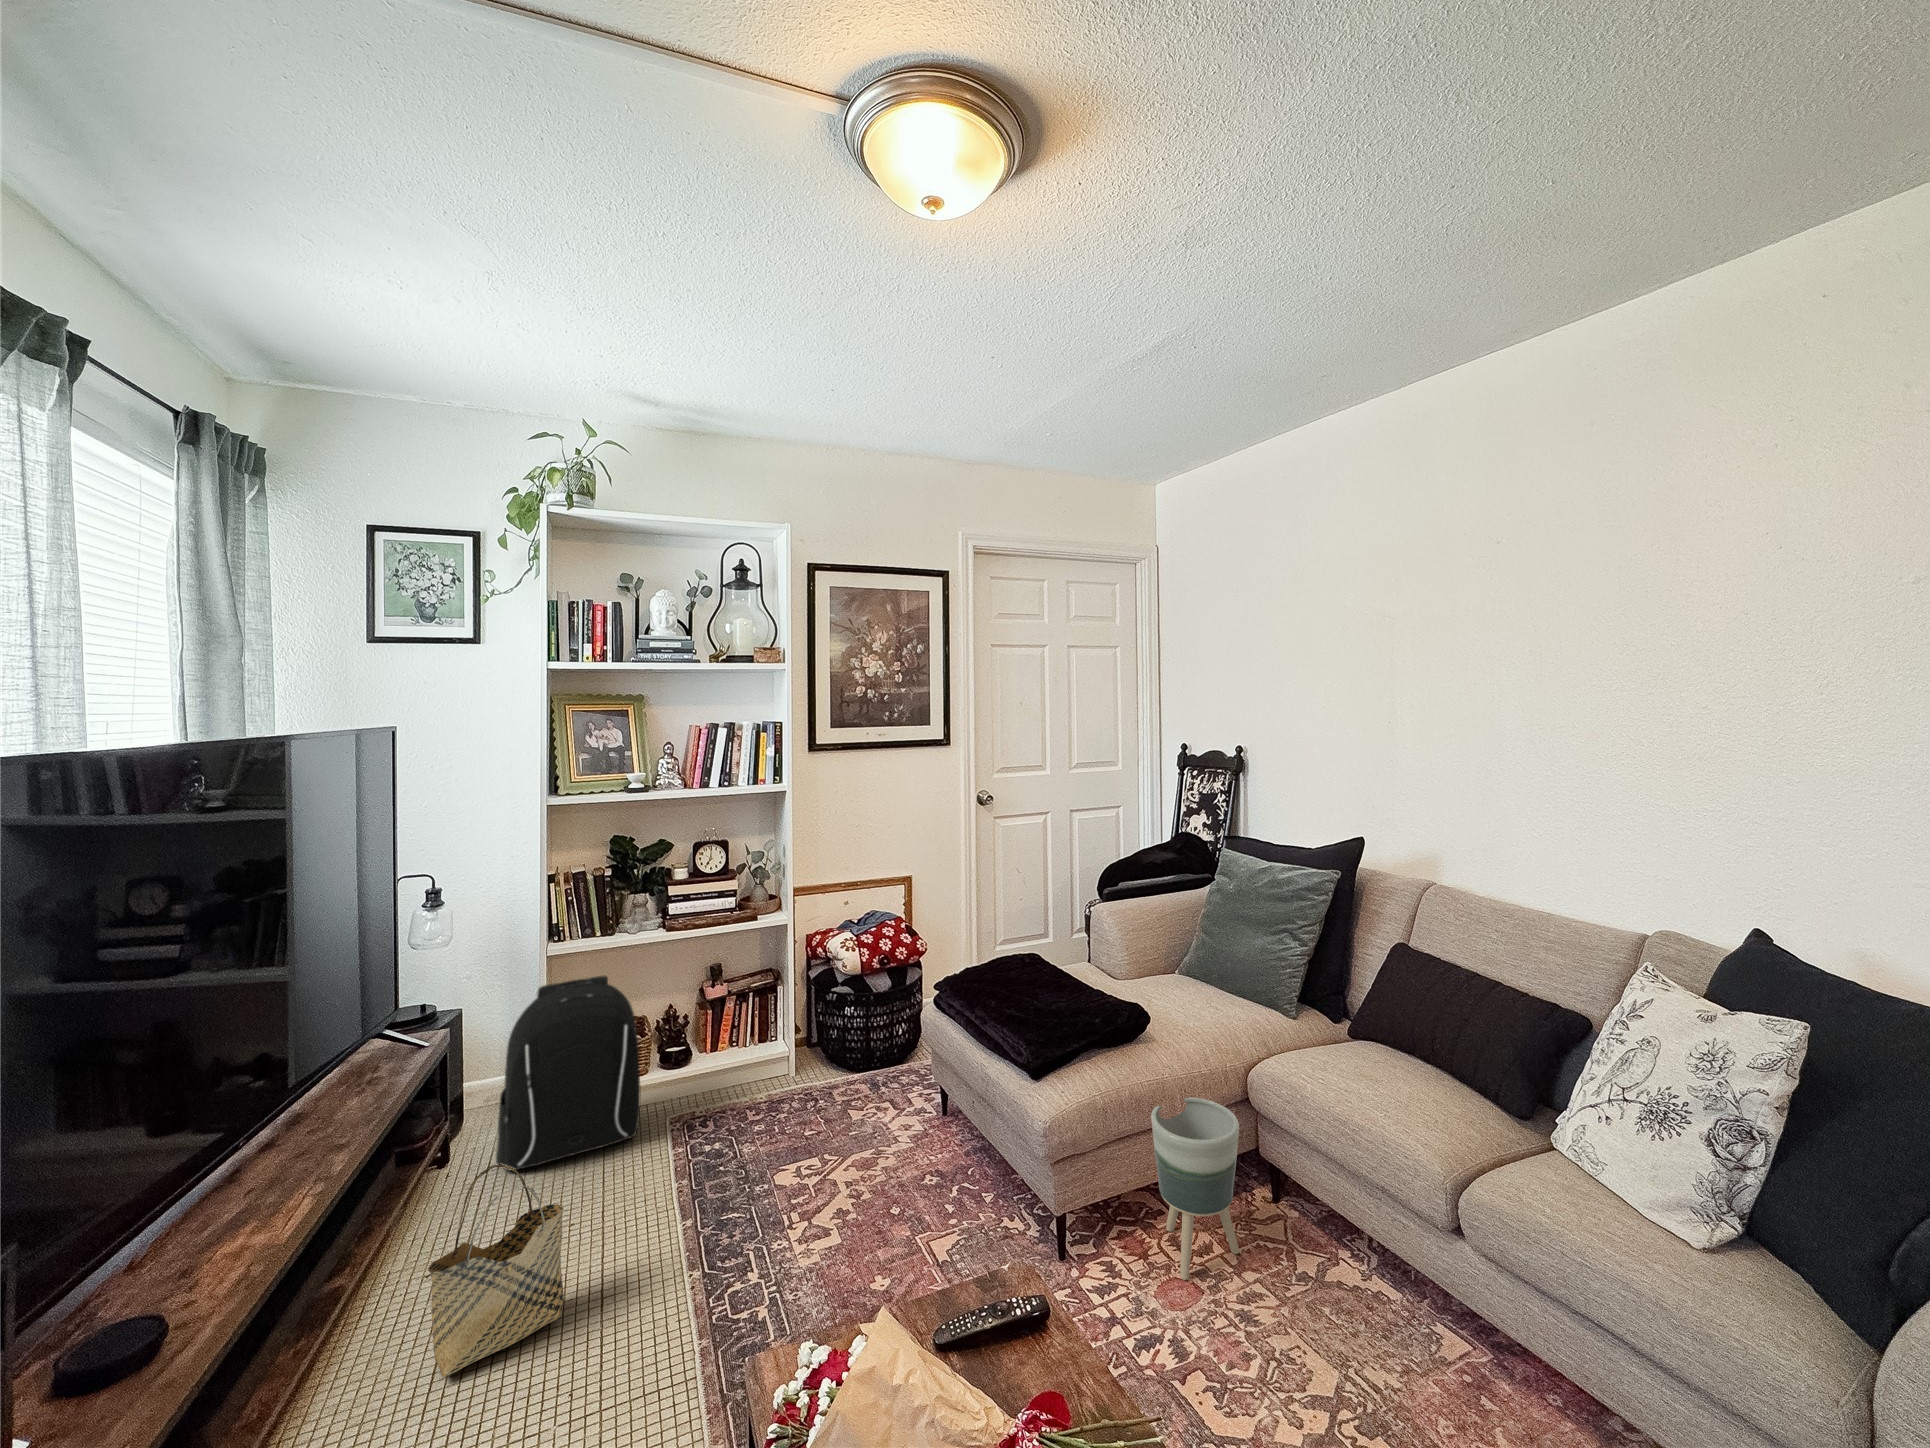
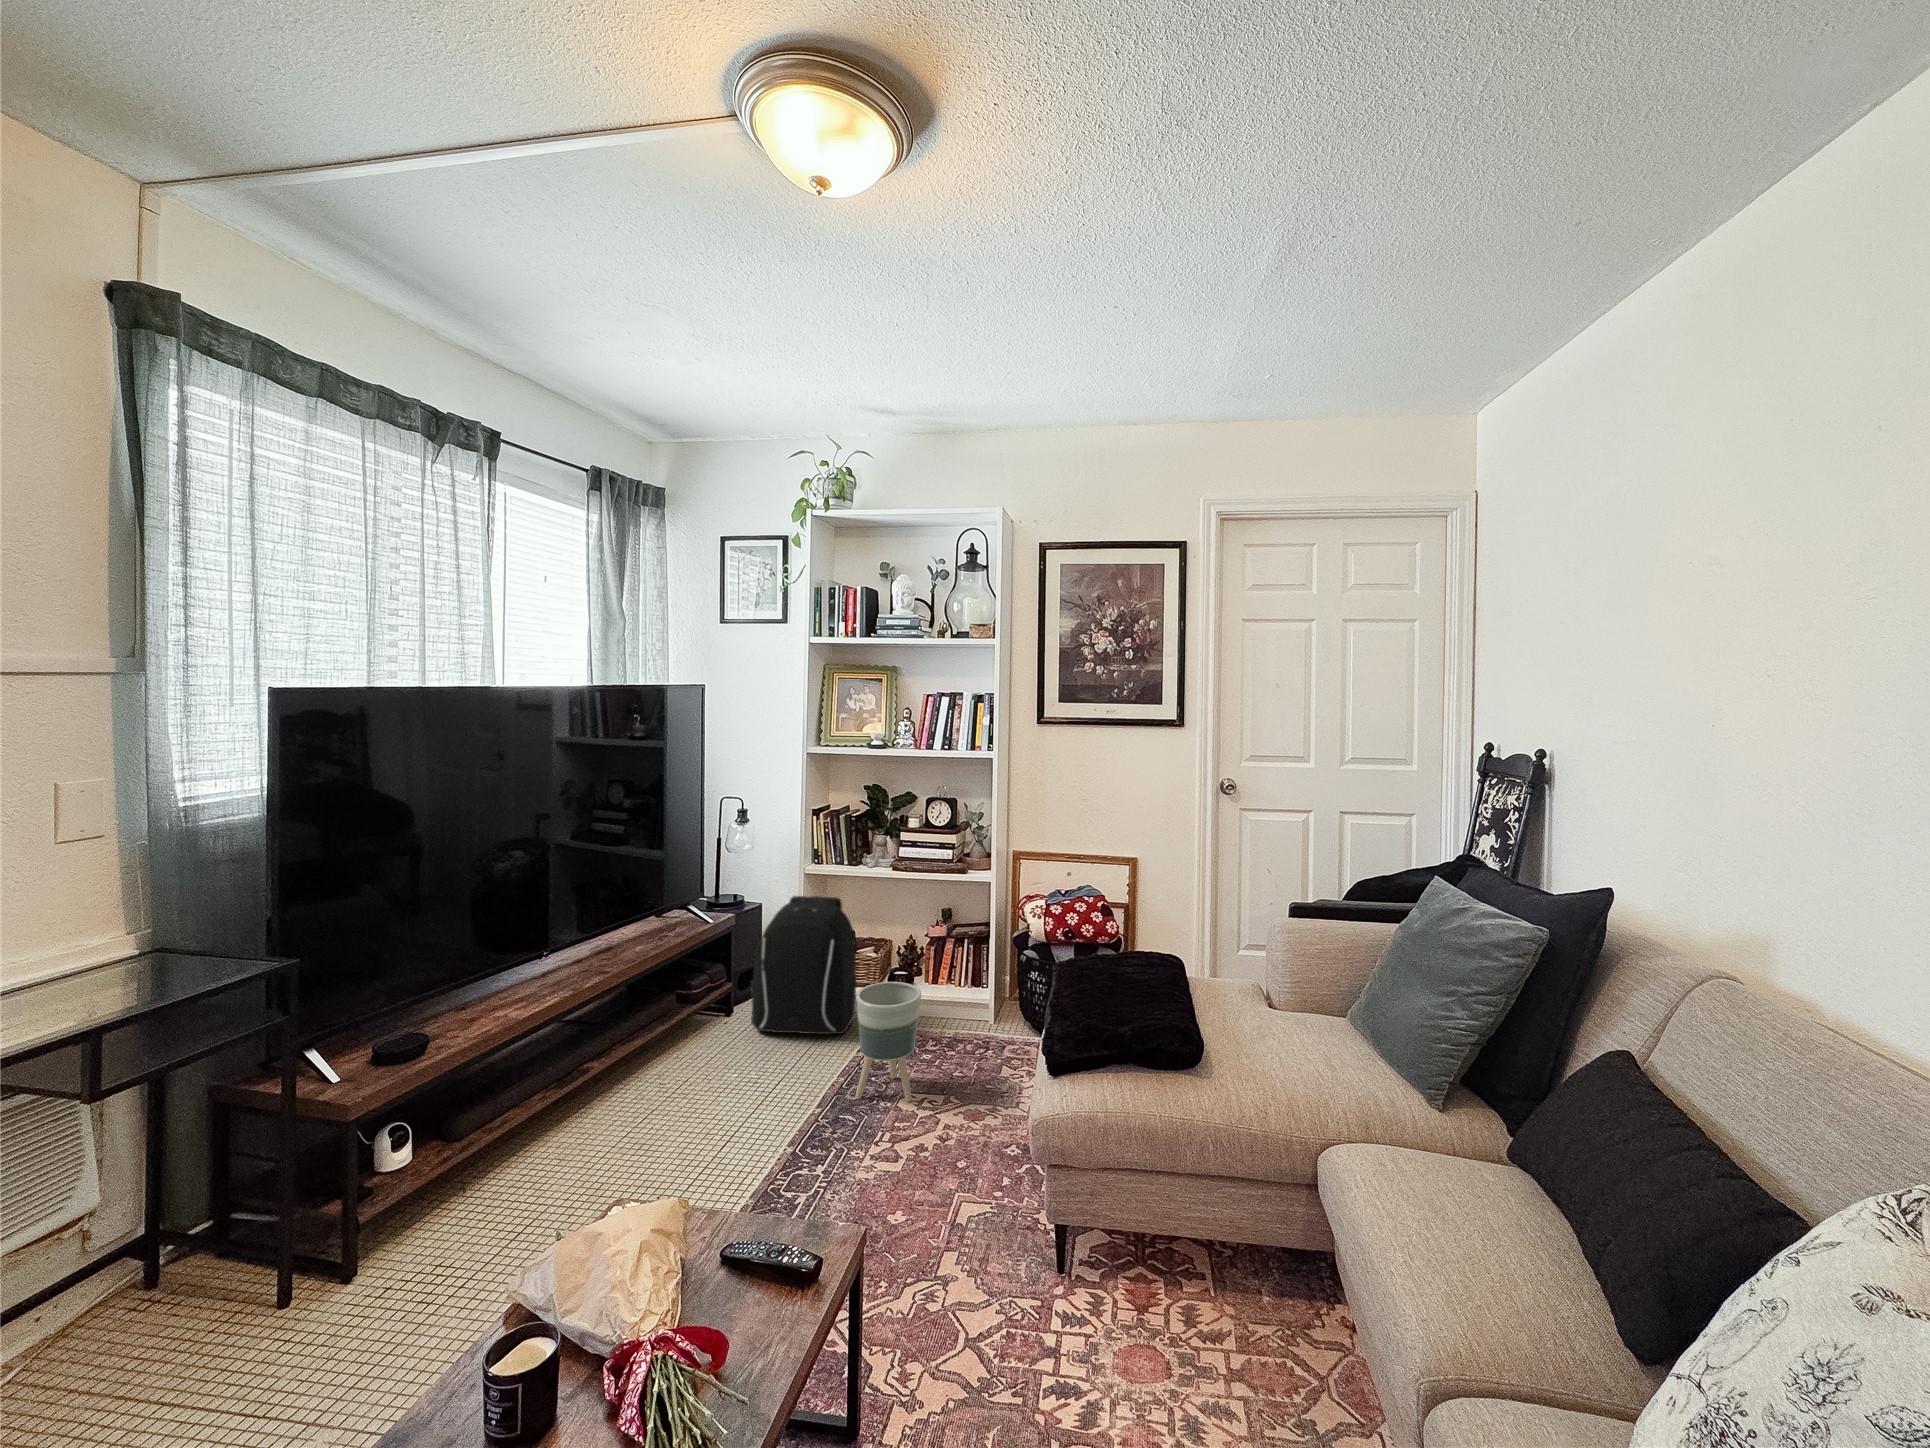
planter: present [1151,1097,1239,1280] -> present [855,982,921,1102]
woven basket: present [428,1164,563,1378] -> none [621,1012,715,1146]

